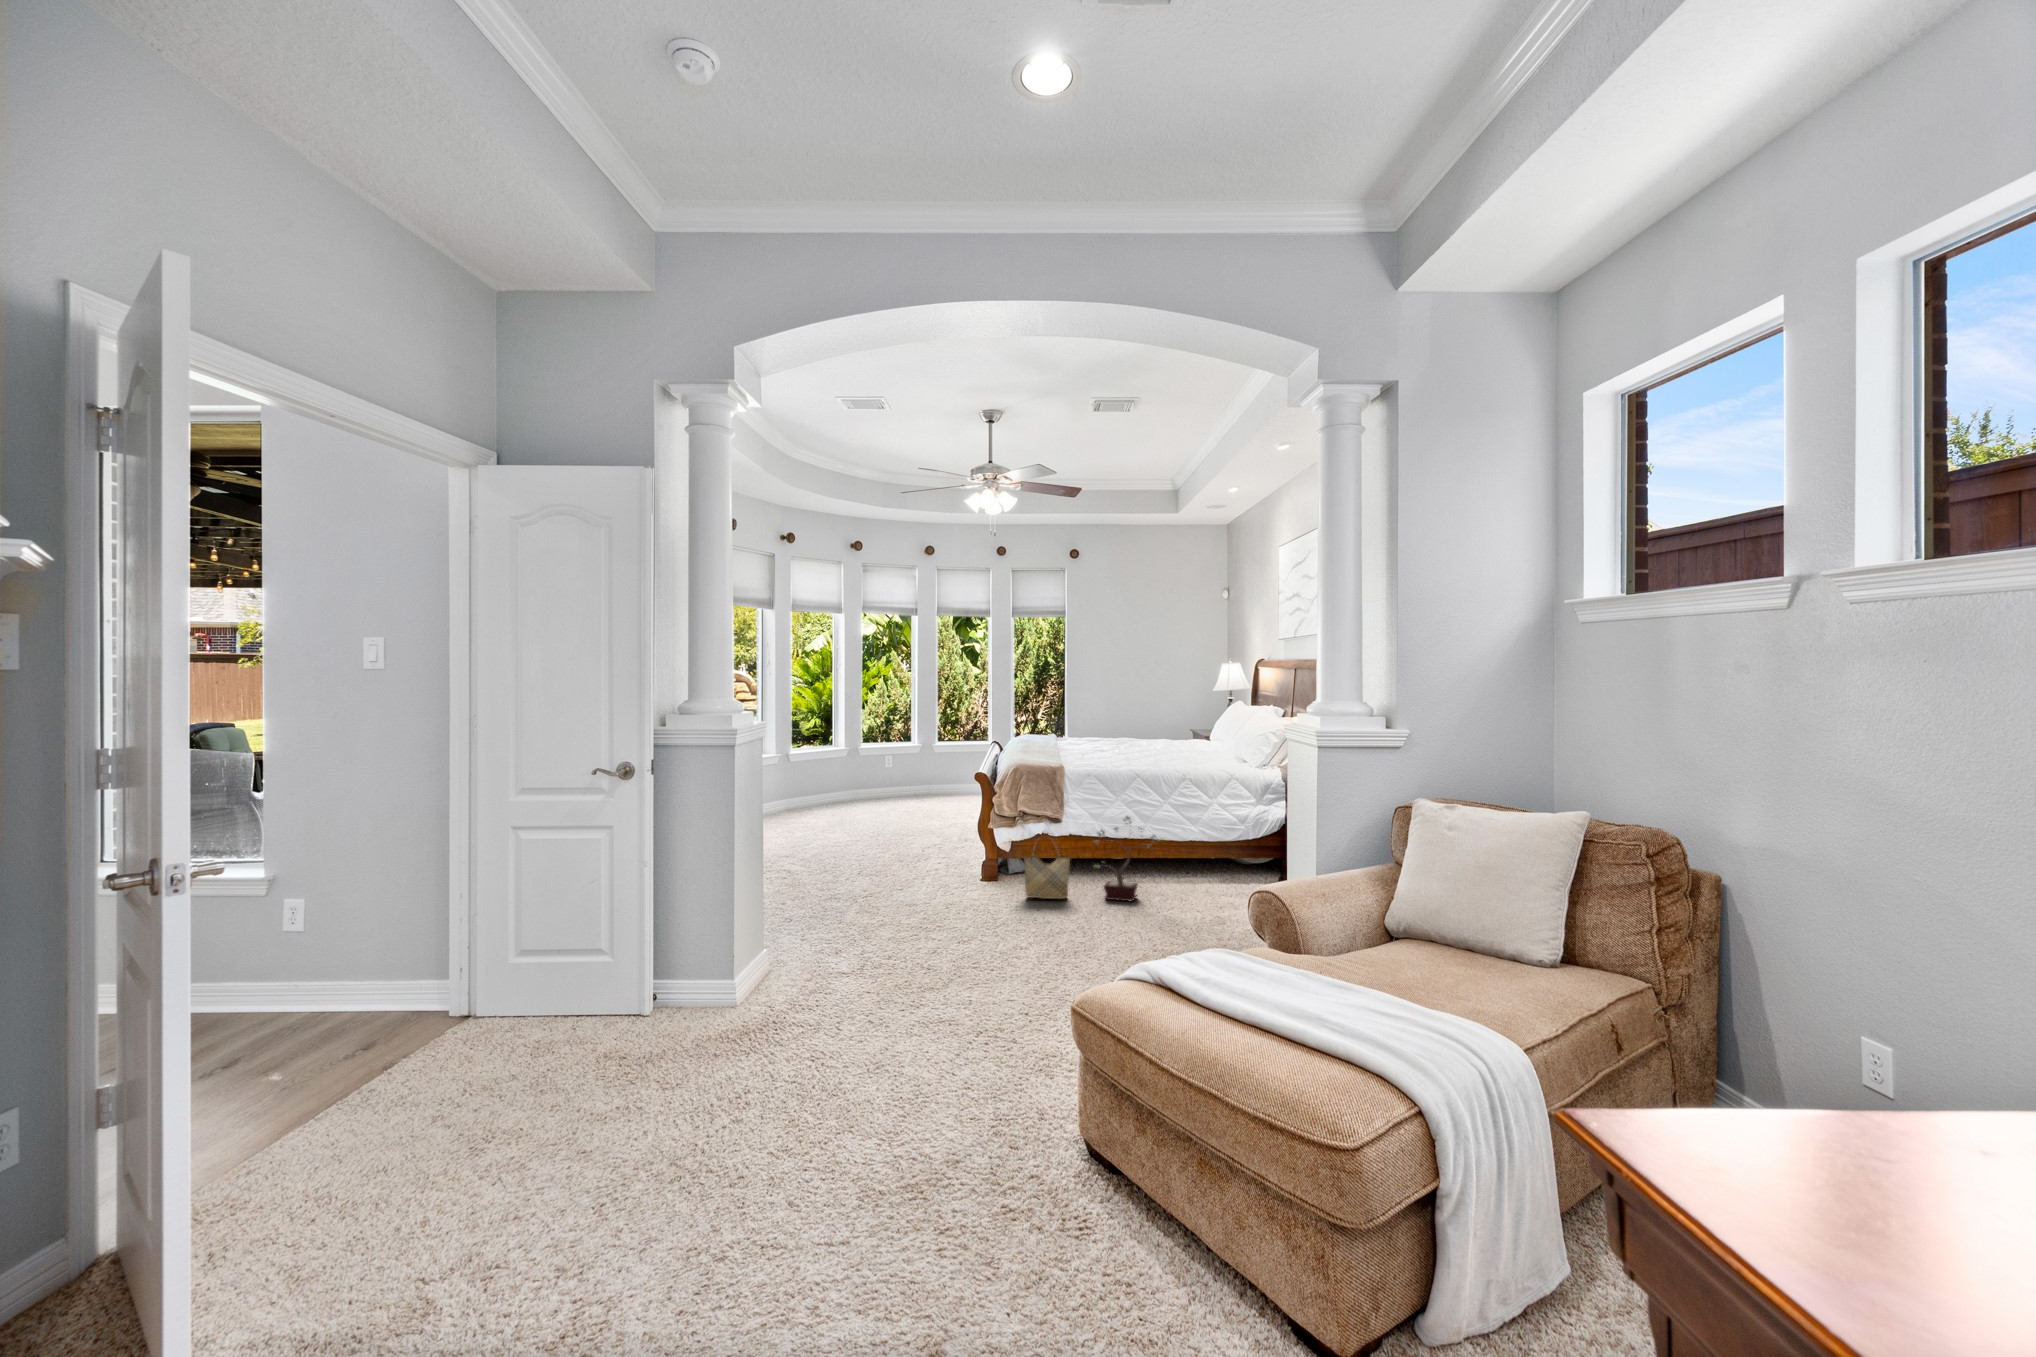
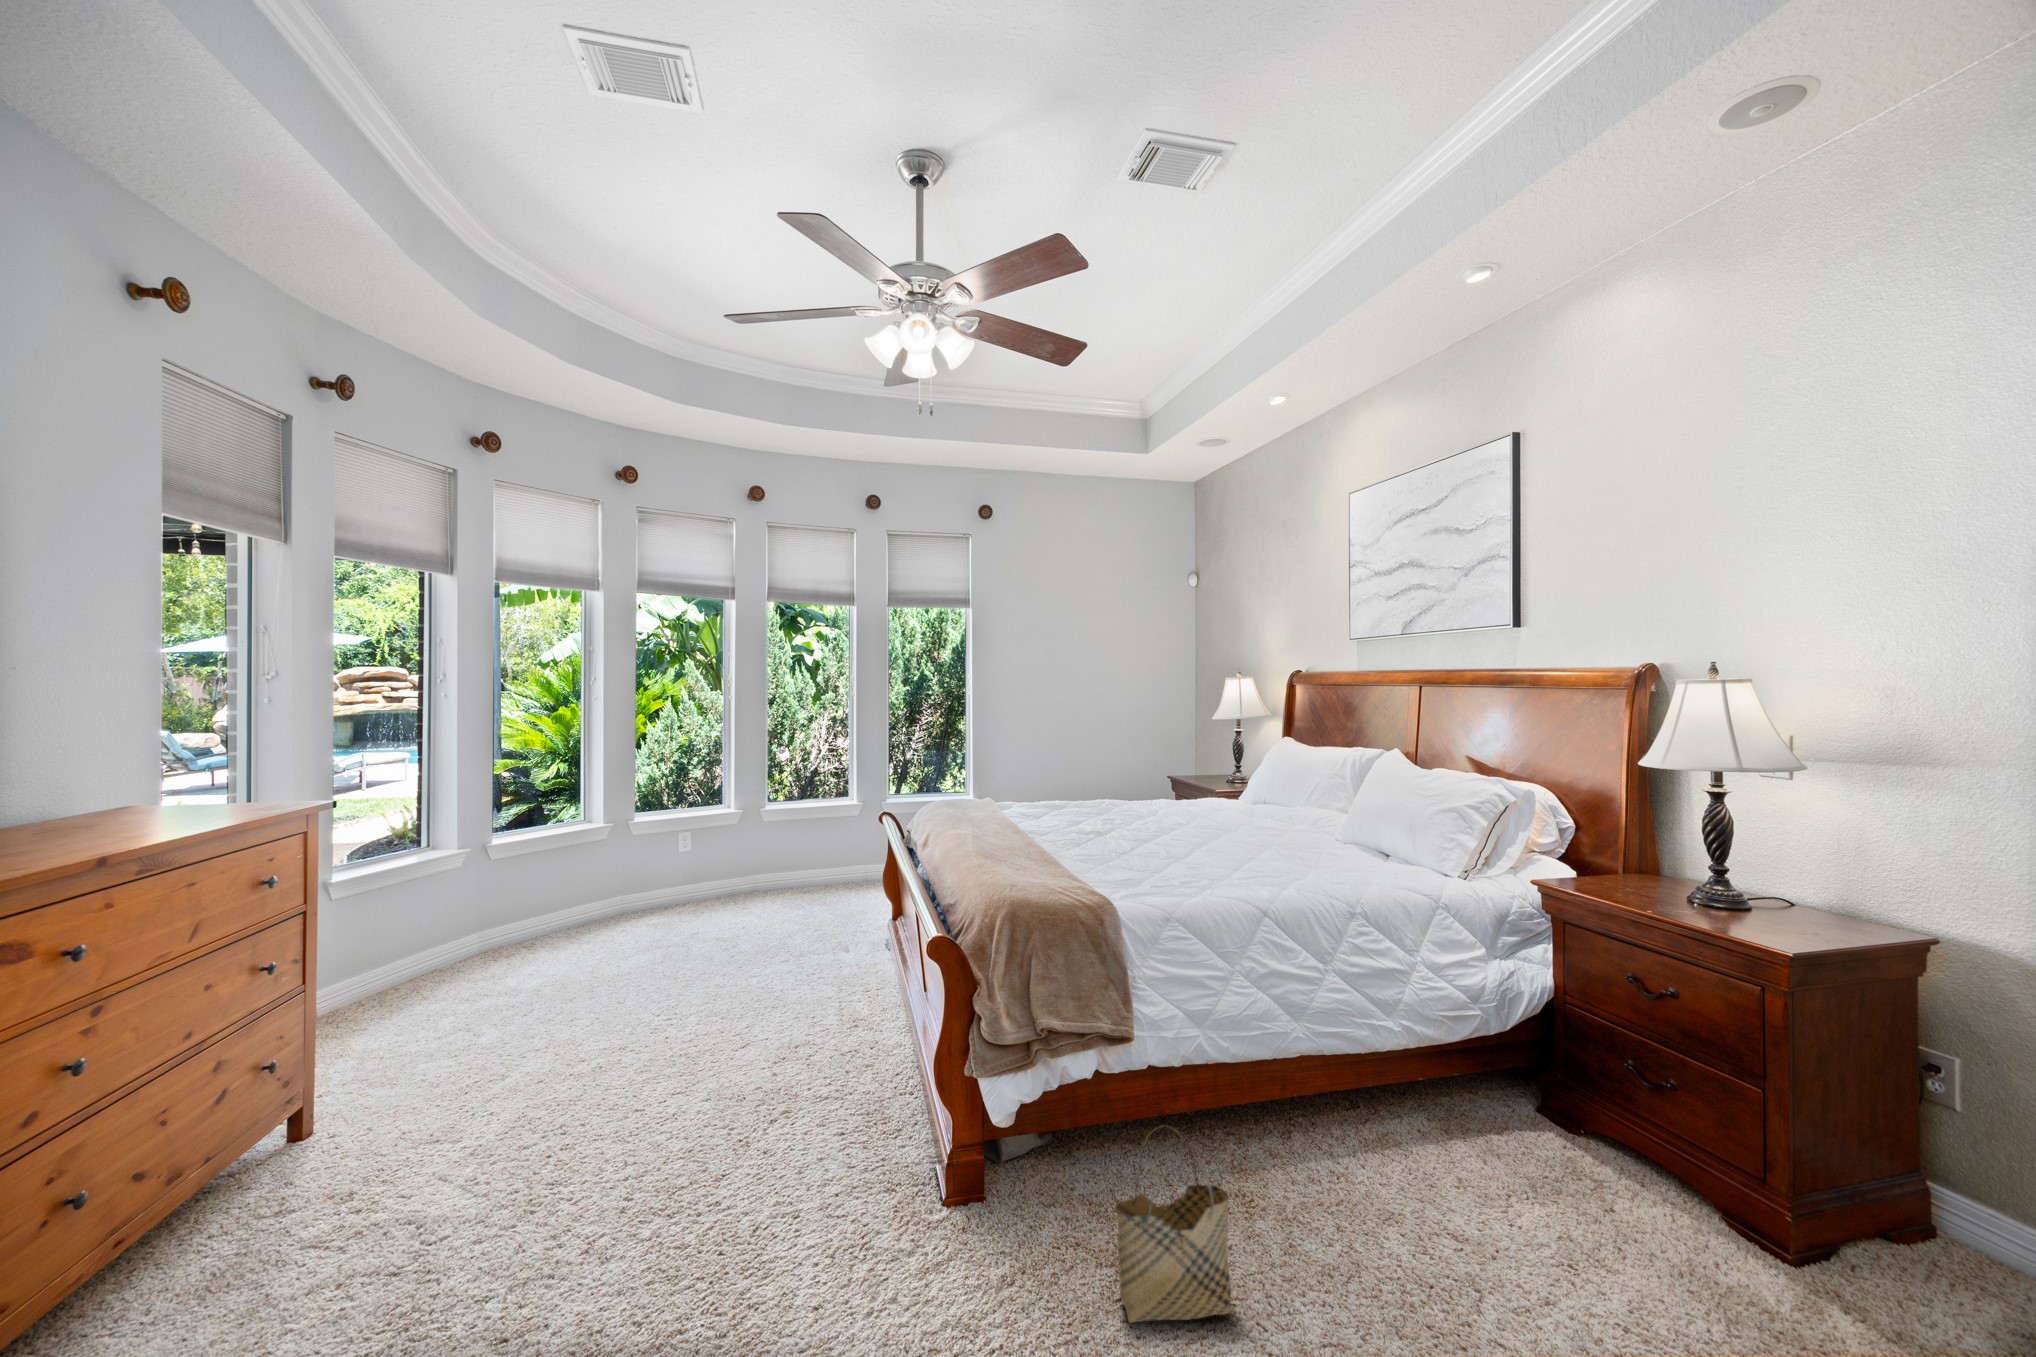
potted plant: present [1093,817,1162,902] -> none [1272,1066,1474,1290]

